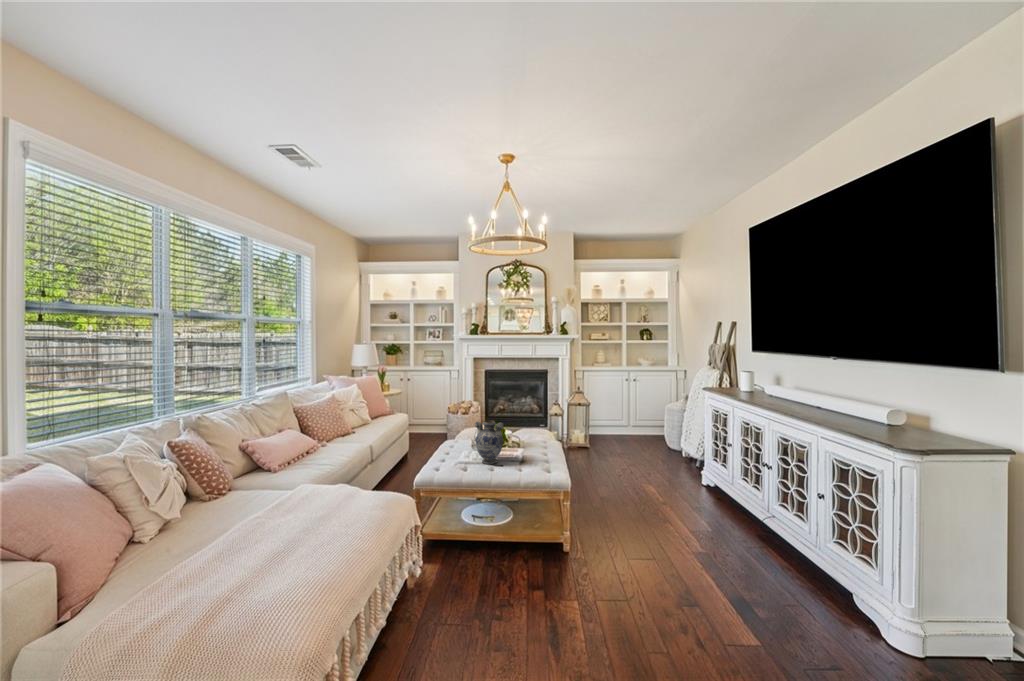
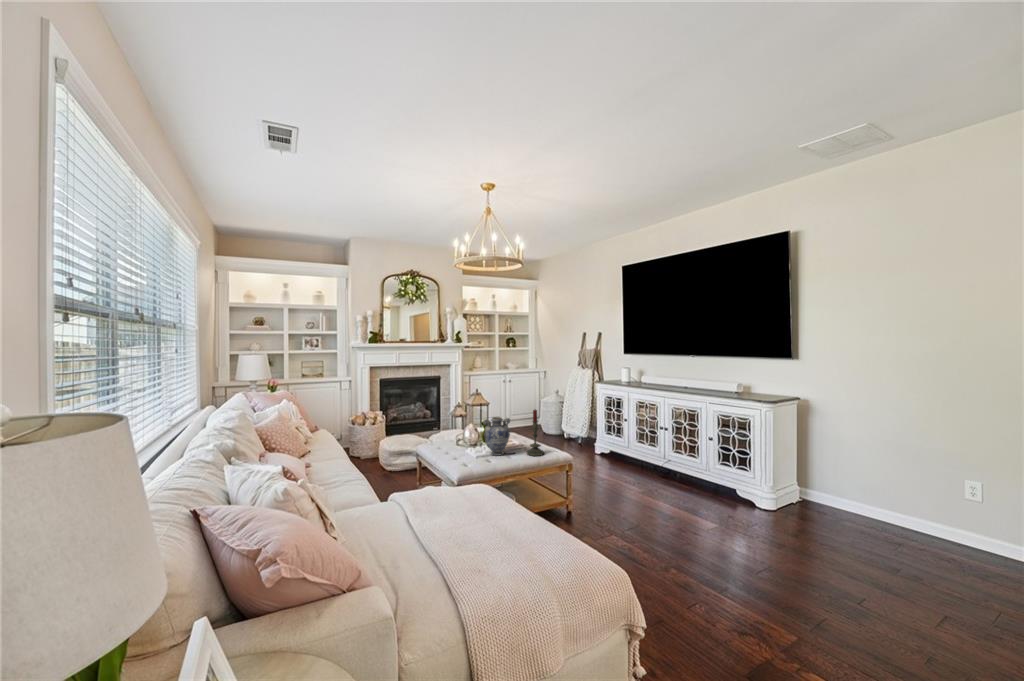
candle: none [517,415,538,473] -> present [527,409,544,456]

